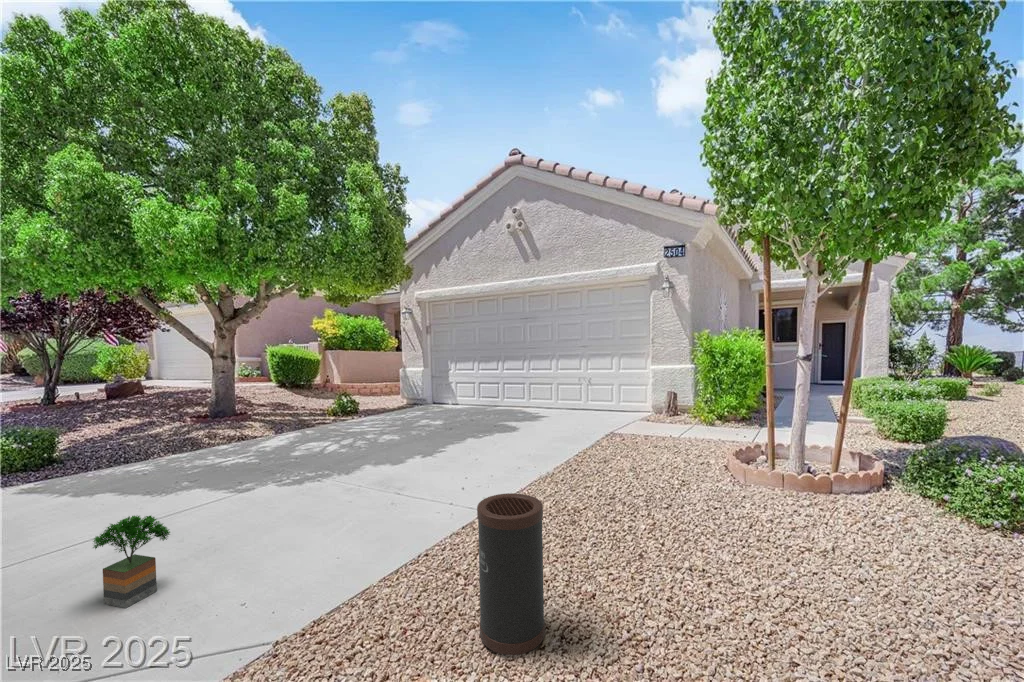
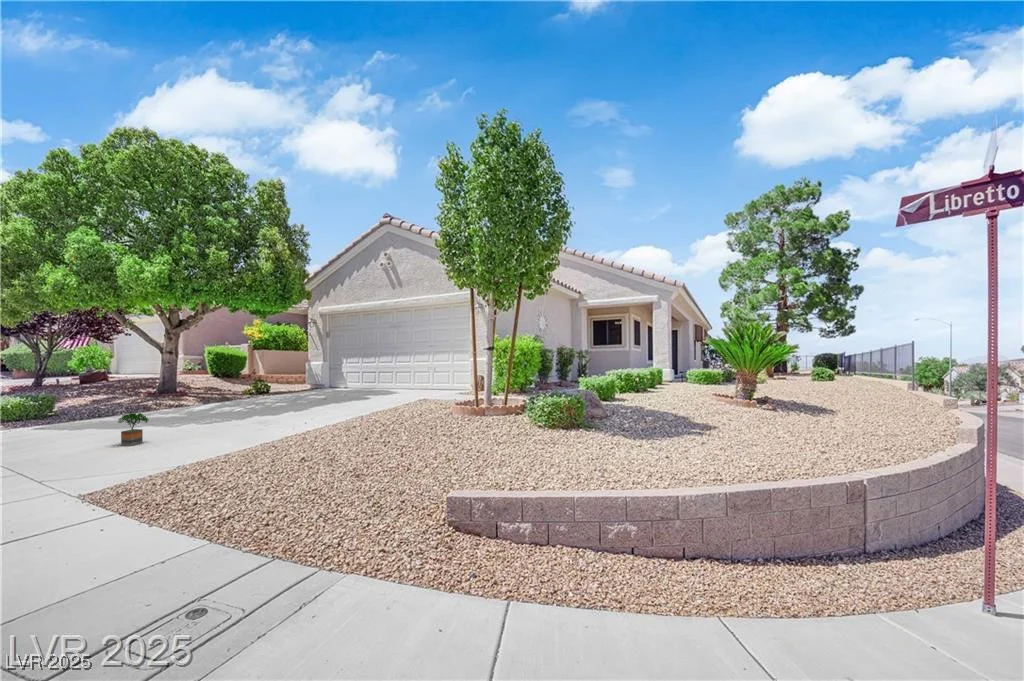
trash can: present [477,493,545,656] -> none [267,401,292,451]

